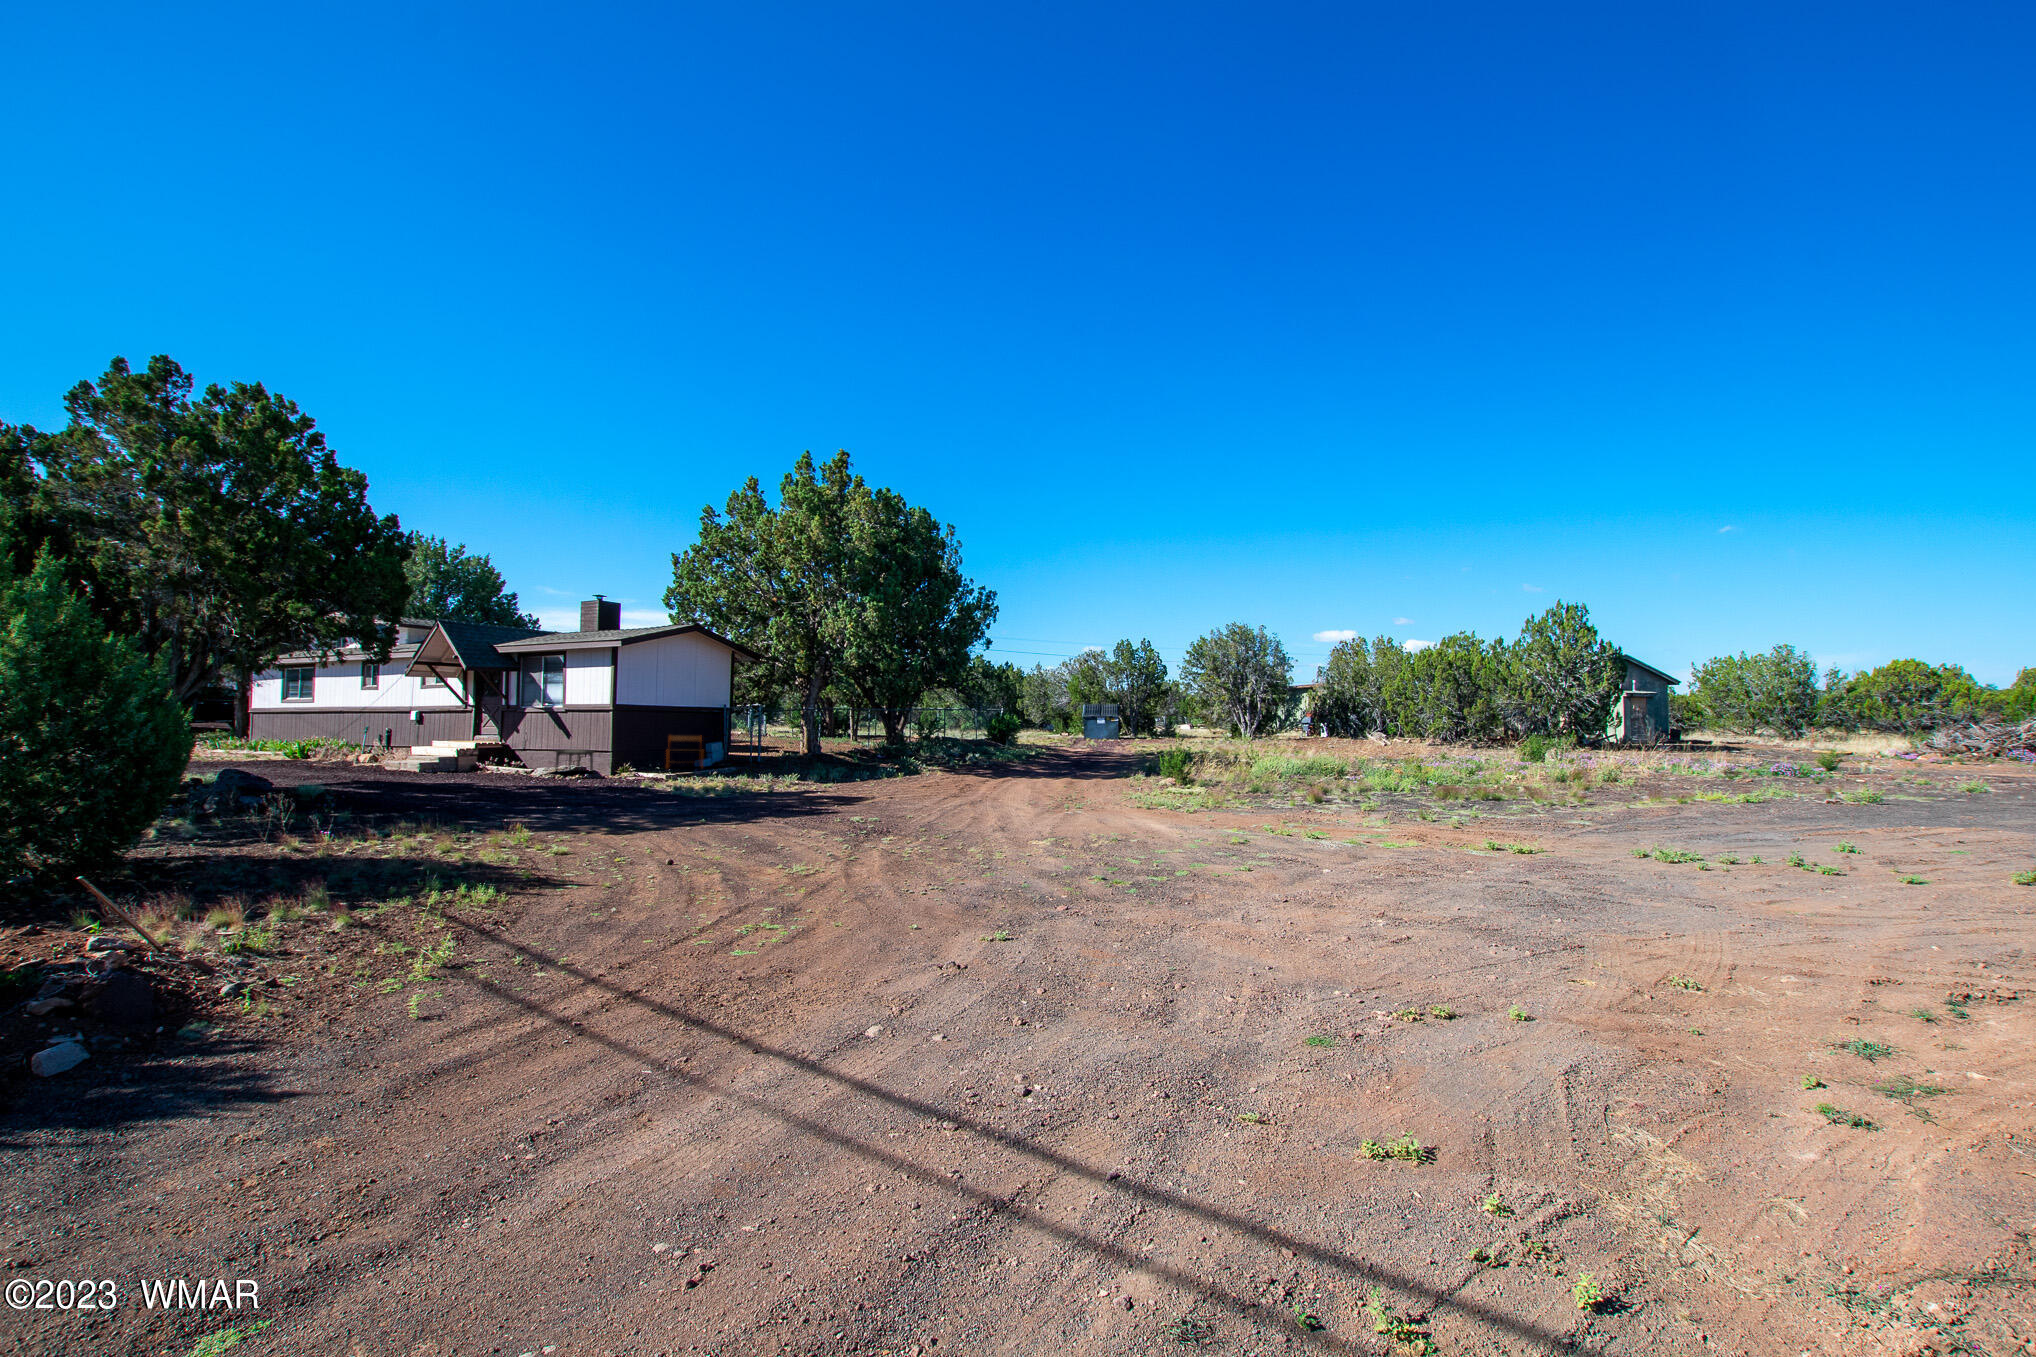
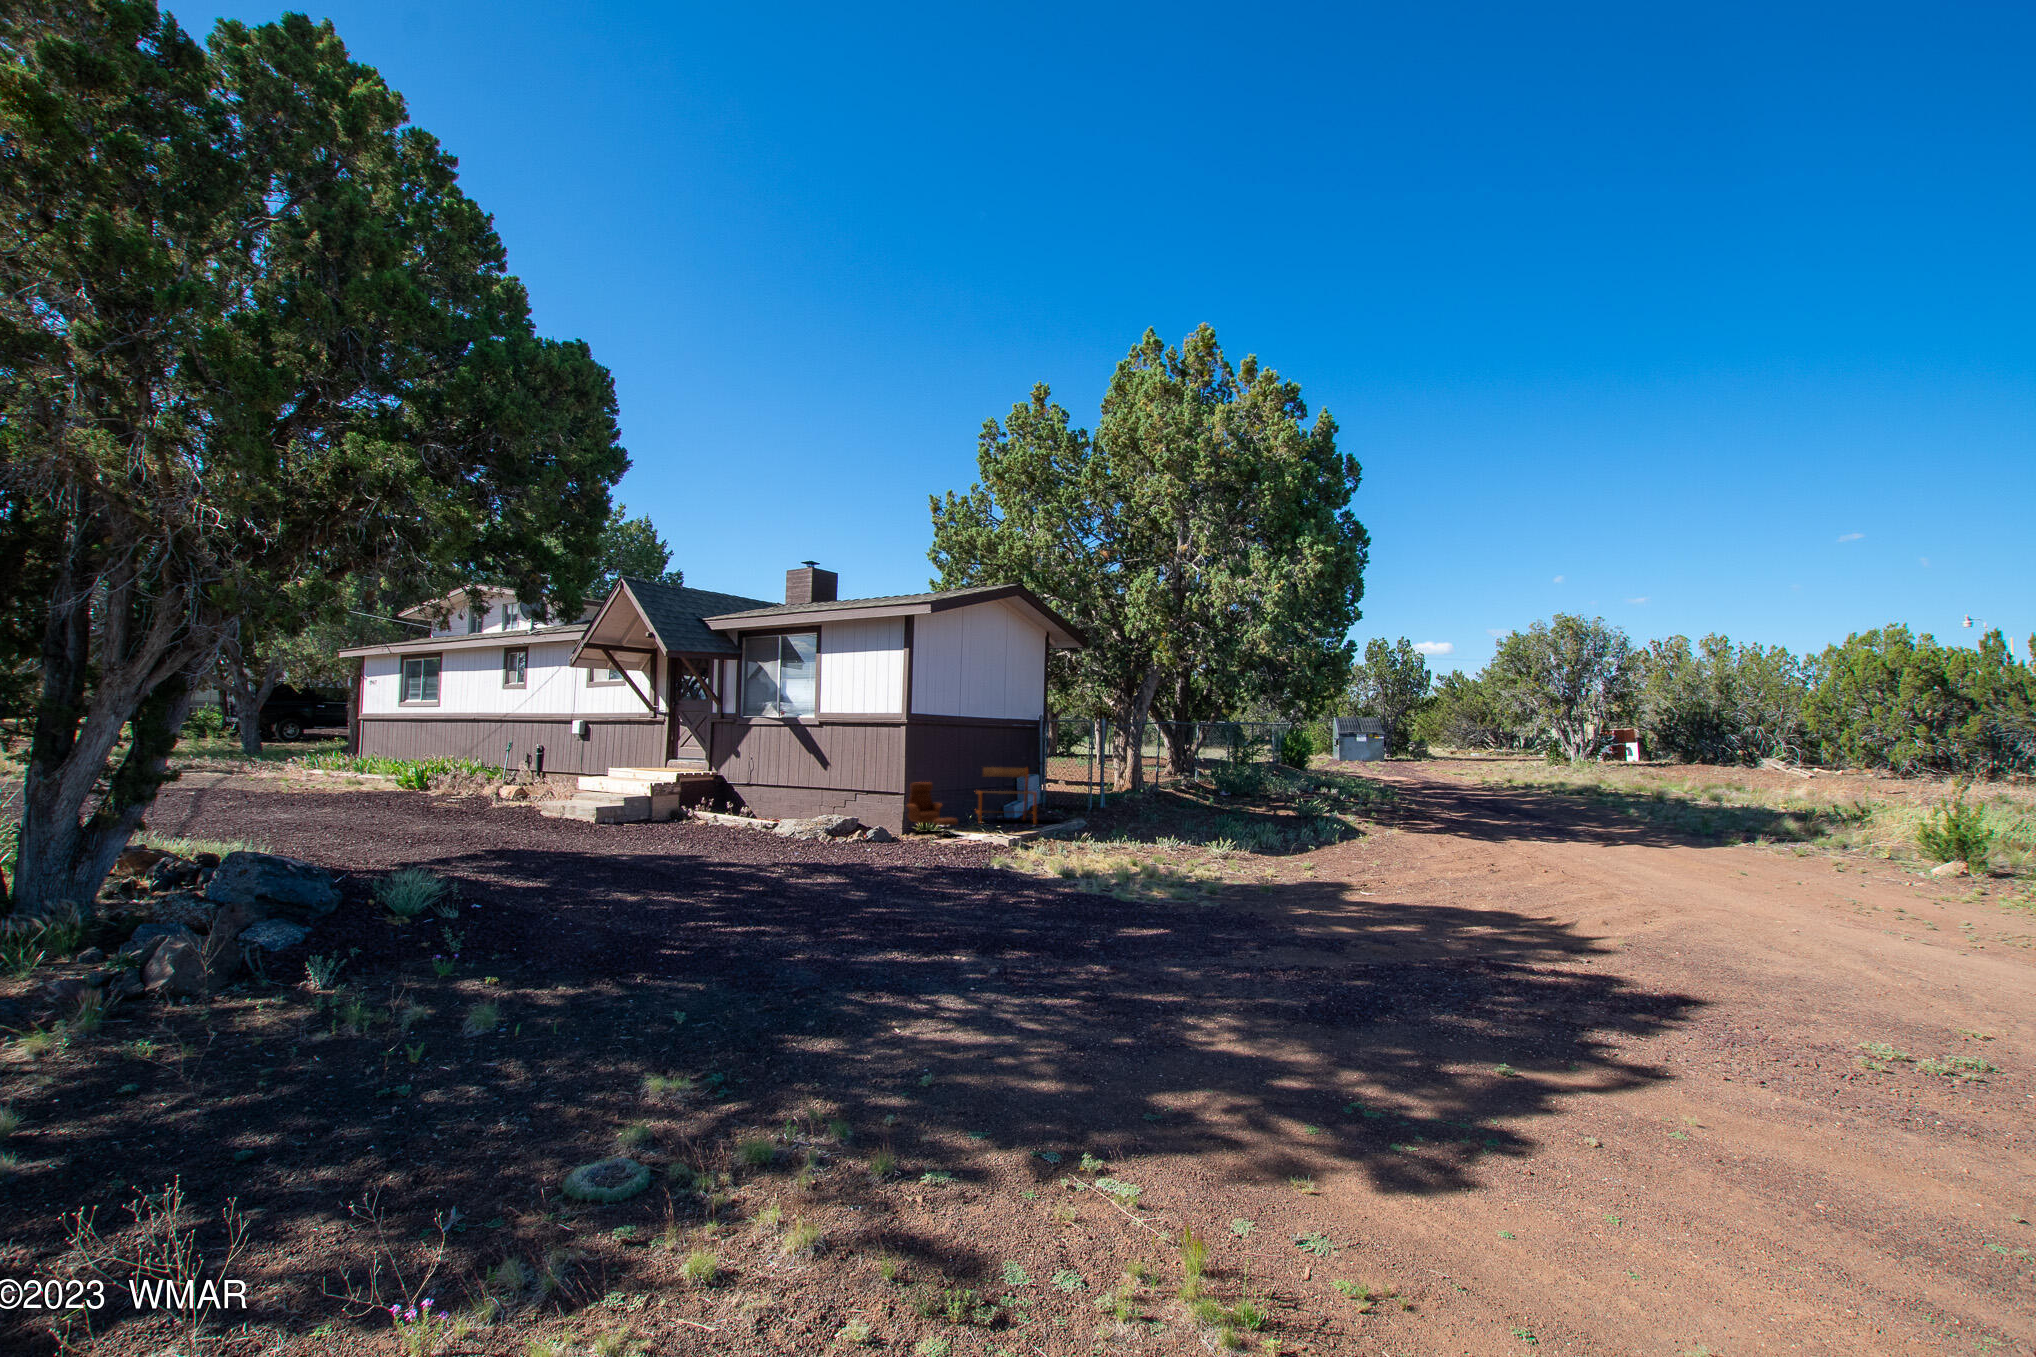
lounge chair: none [610,744,641,774] -> present [907,782,958,836]
round table: present [555,749,594,773] -> none [815,789,880,834]

